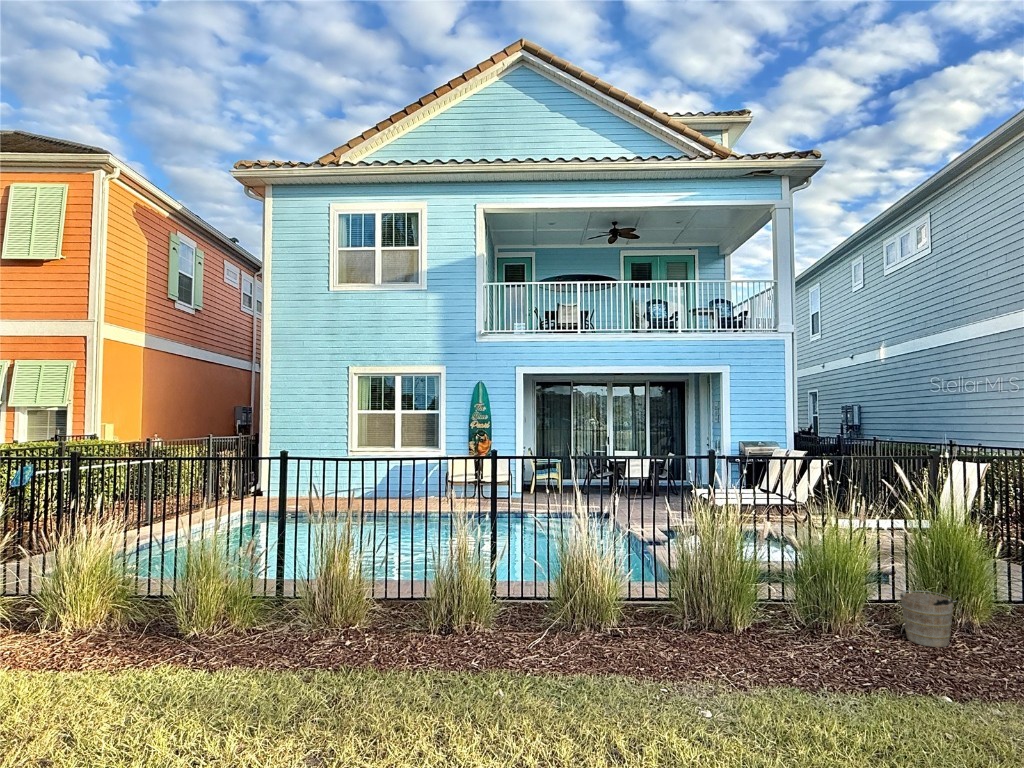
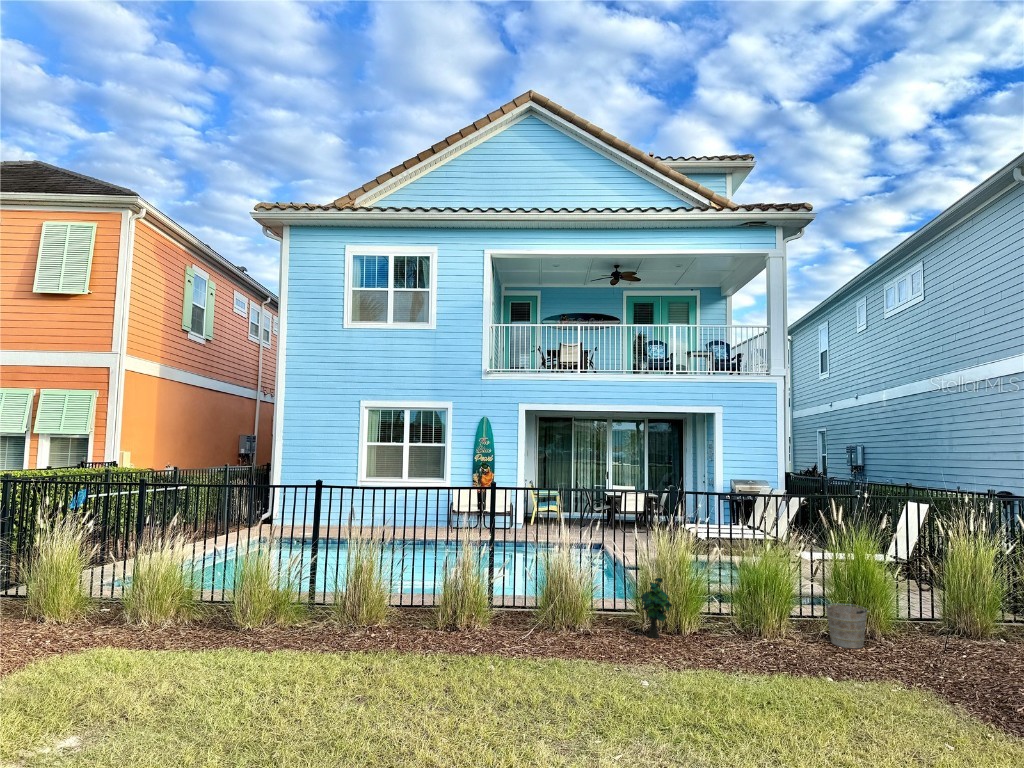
decorative plant: none [670,565,714,638] -> present [638,578,672,638]

